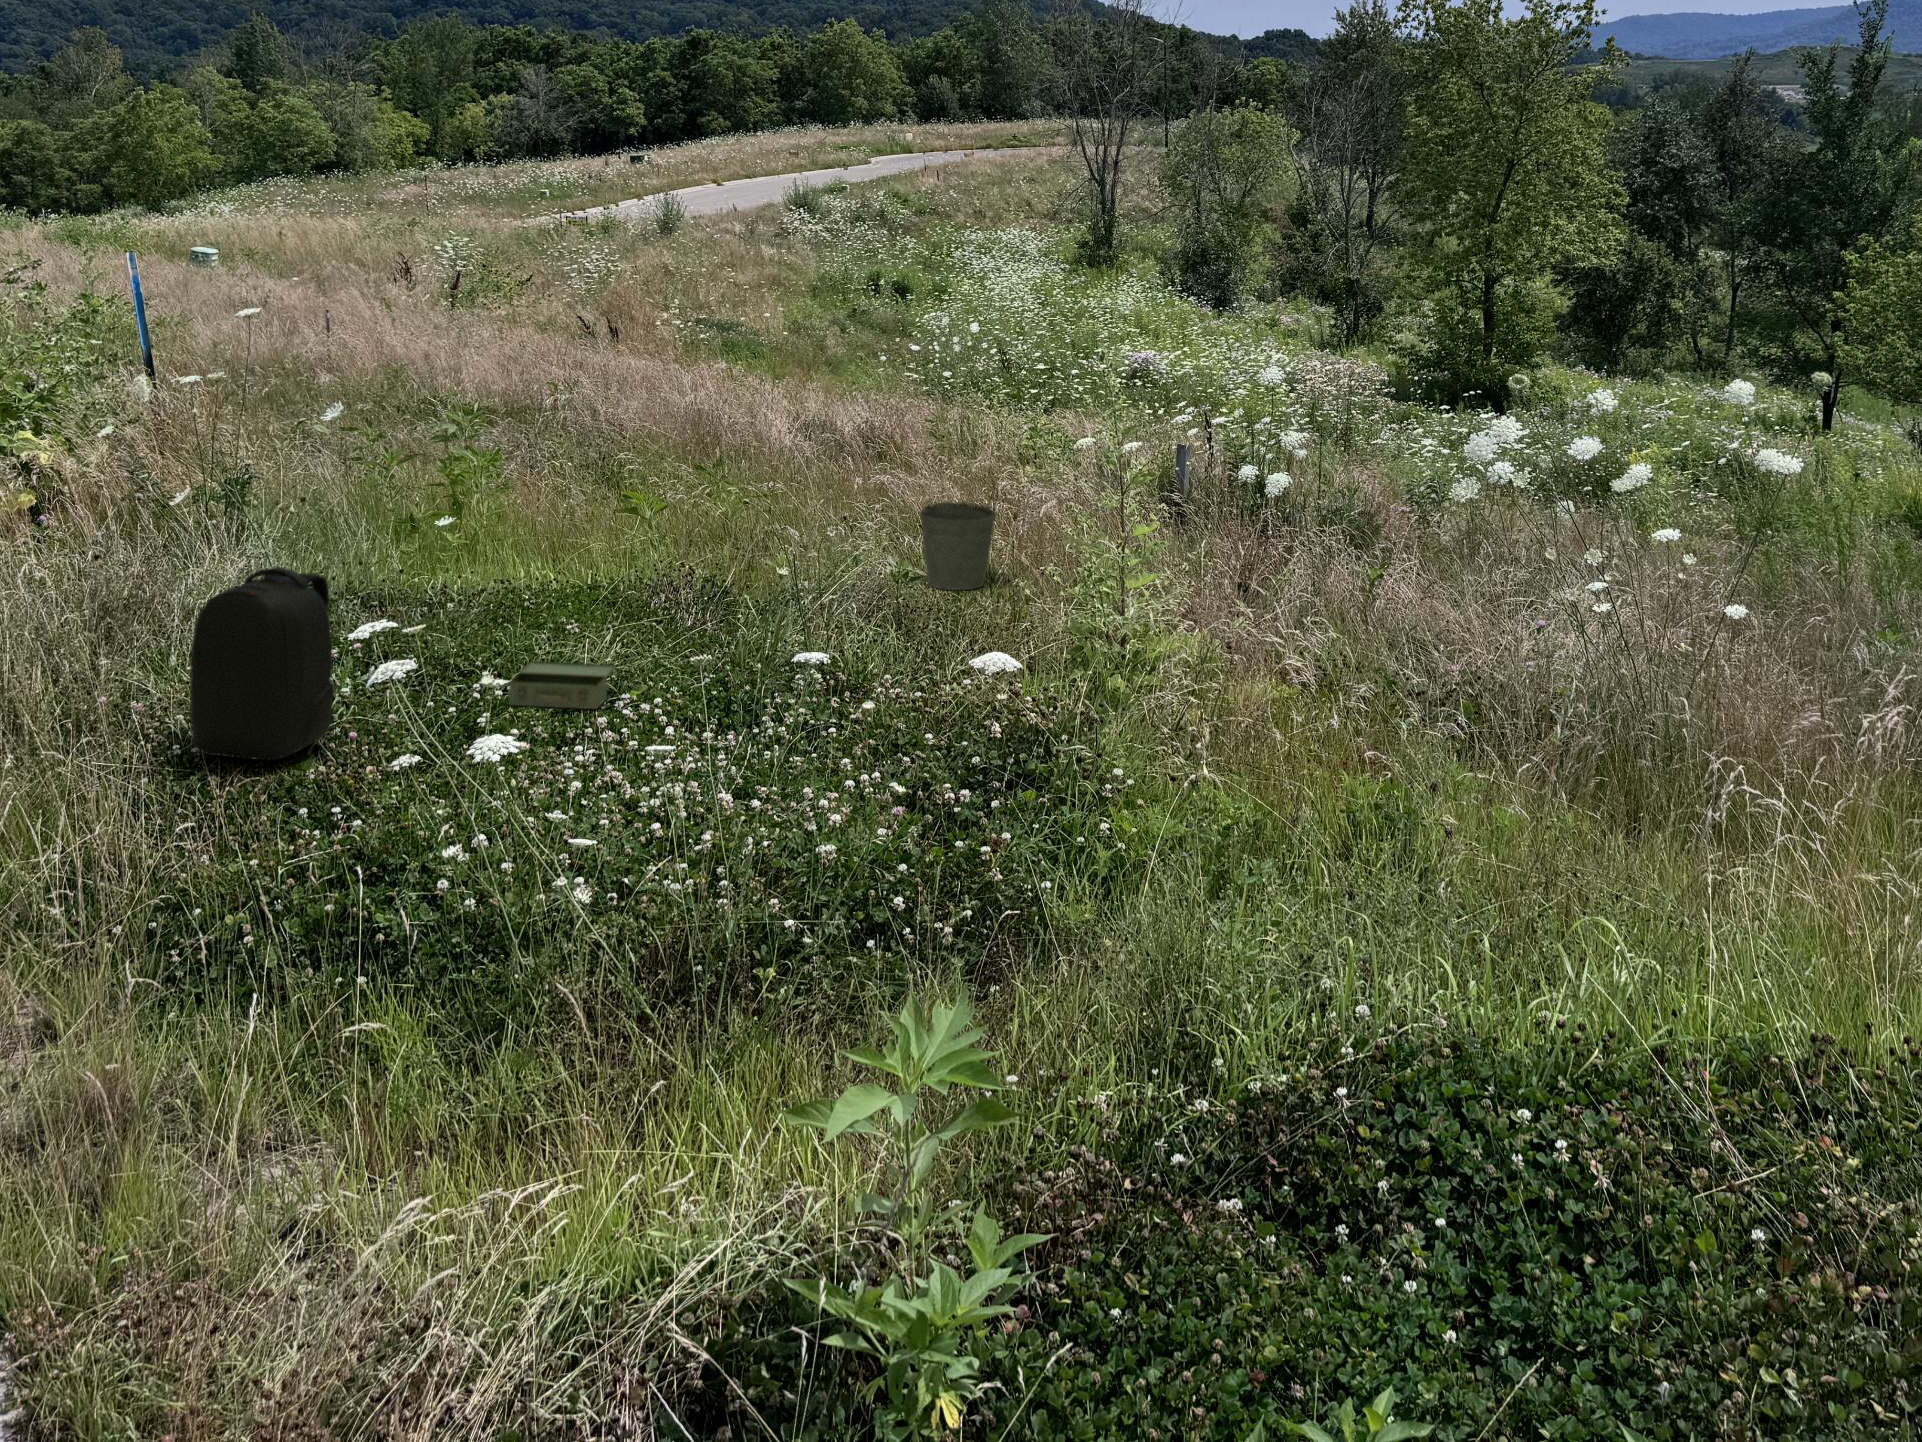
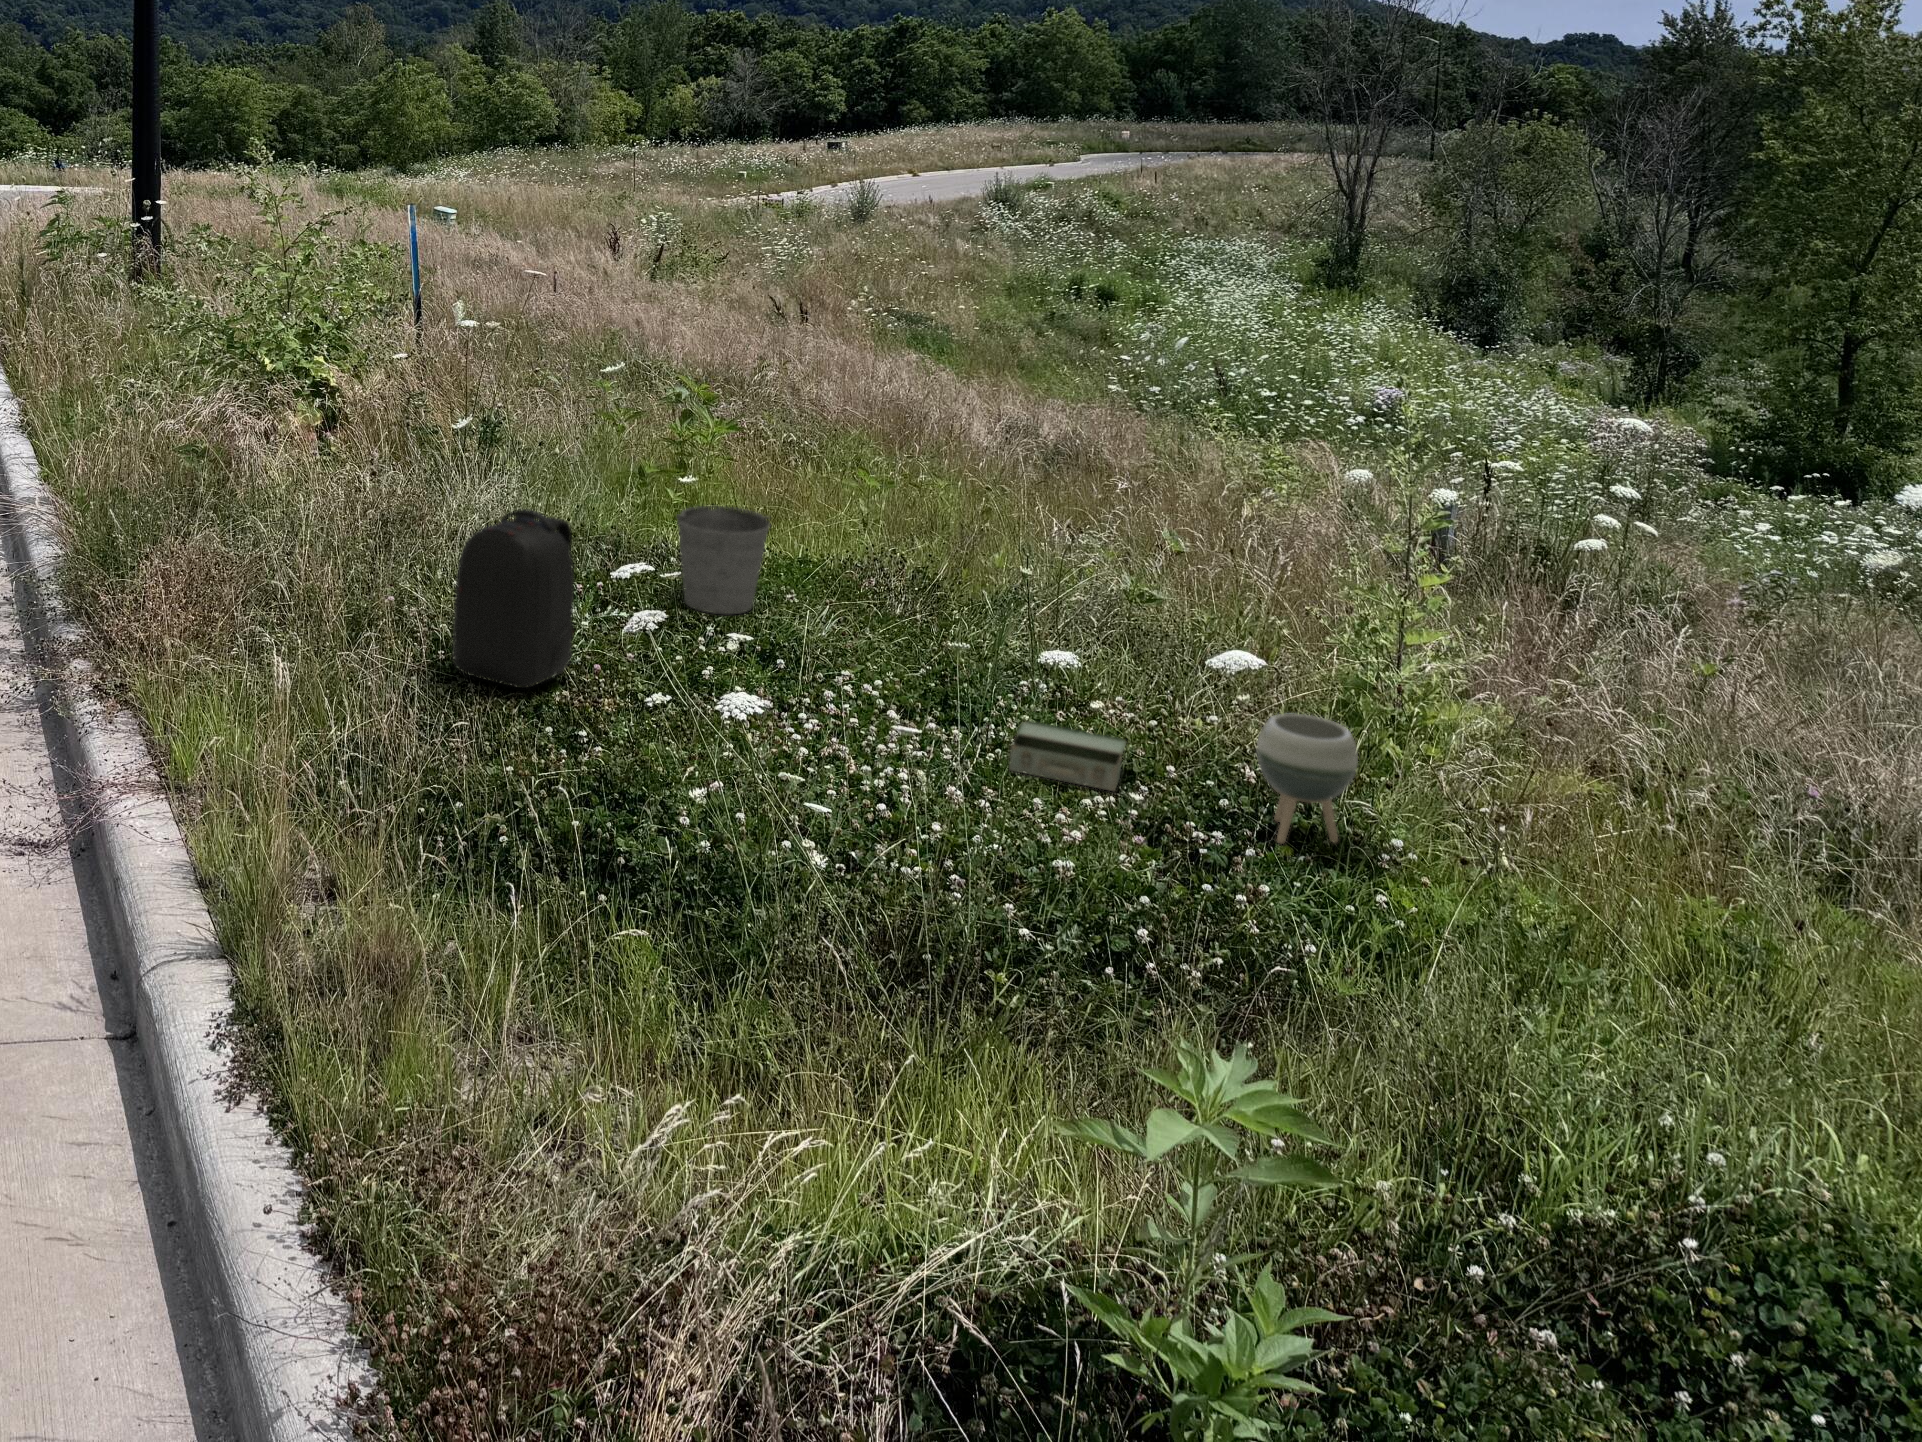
bucket: present [920,502,996,590] -> present [677,505,770,614]
toolbox: present [508,661,615,709] -> present [1009,721,1126,791]
planter: none [999,674,1081,795] -> present [1257,713,1358,843]

